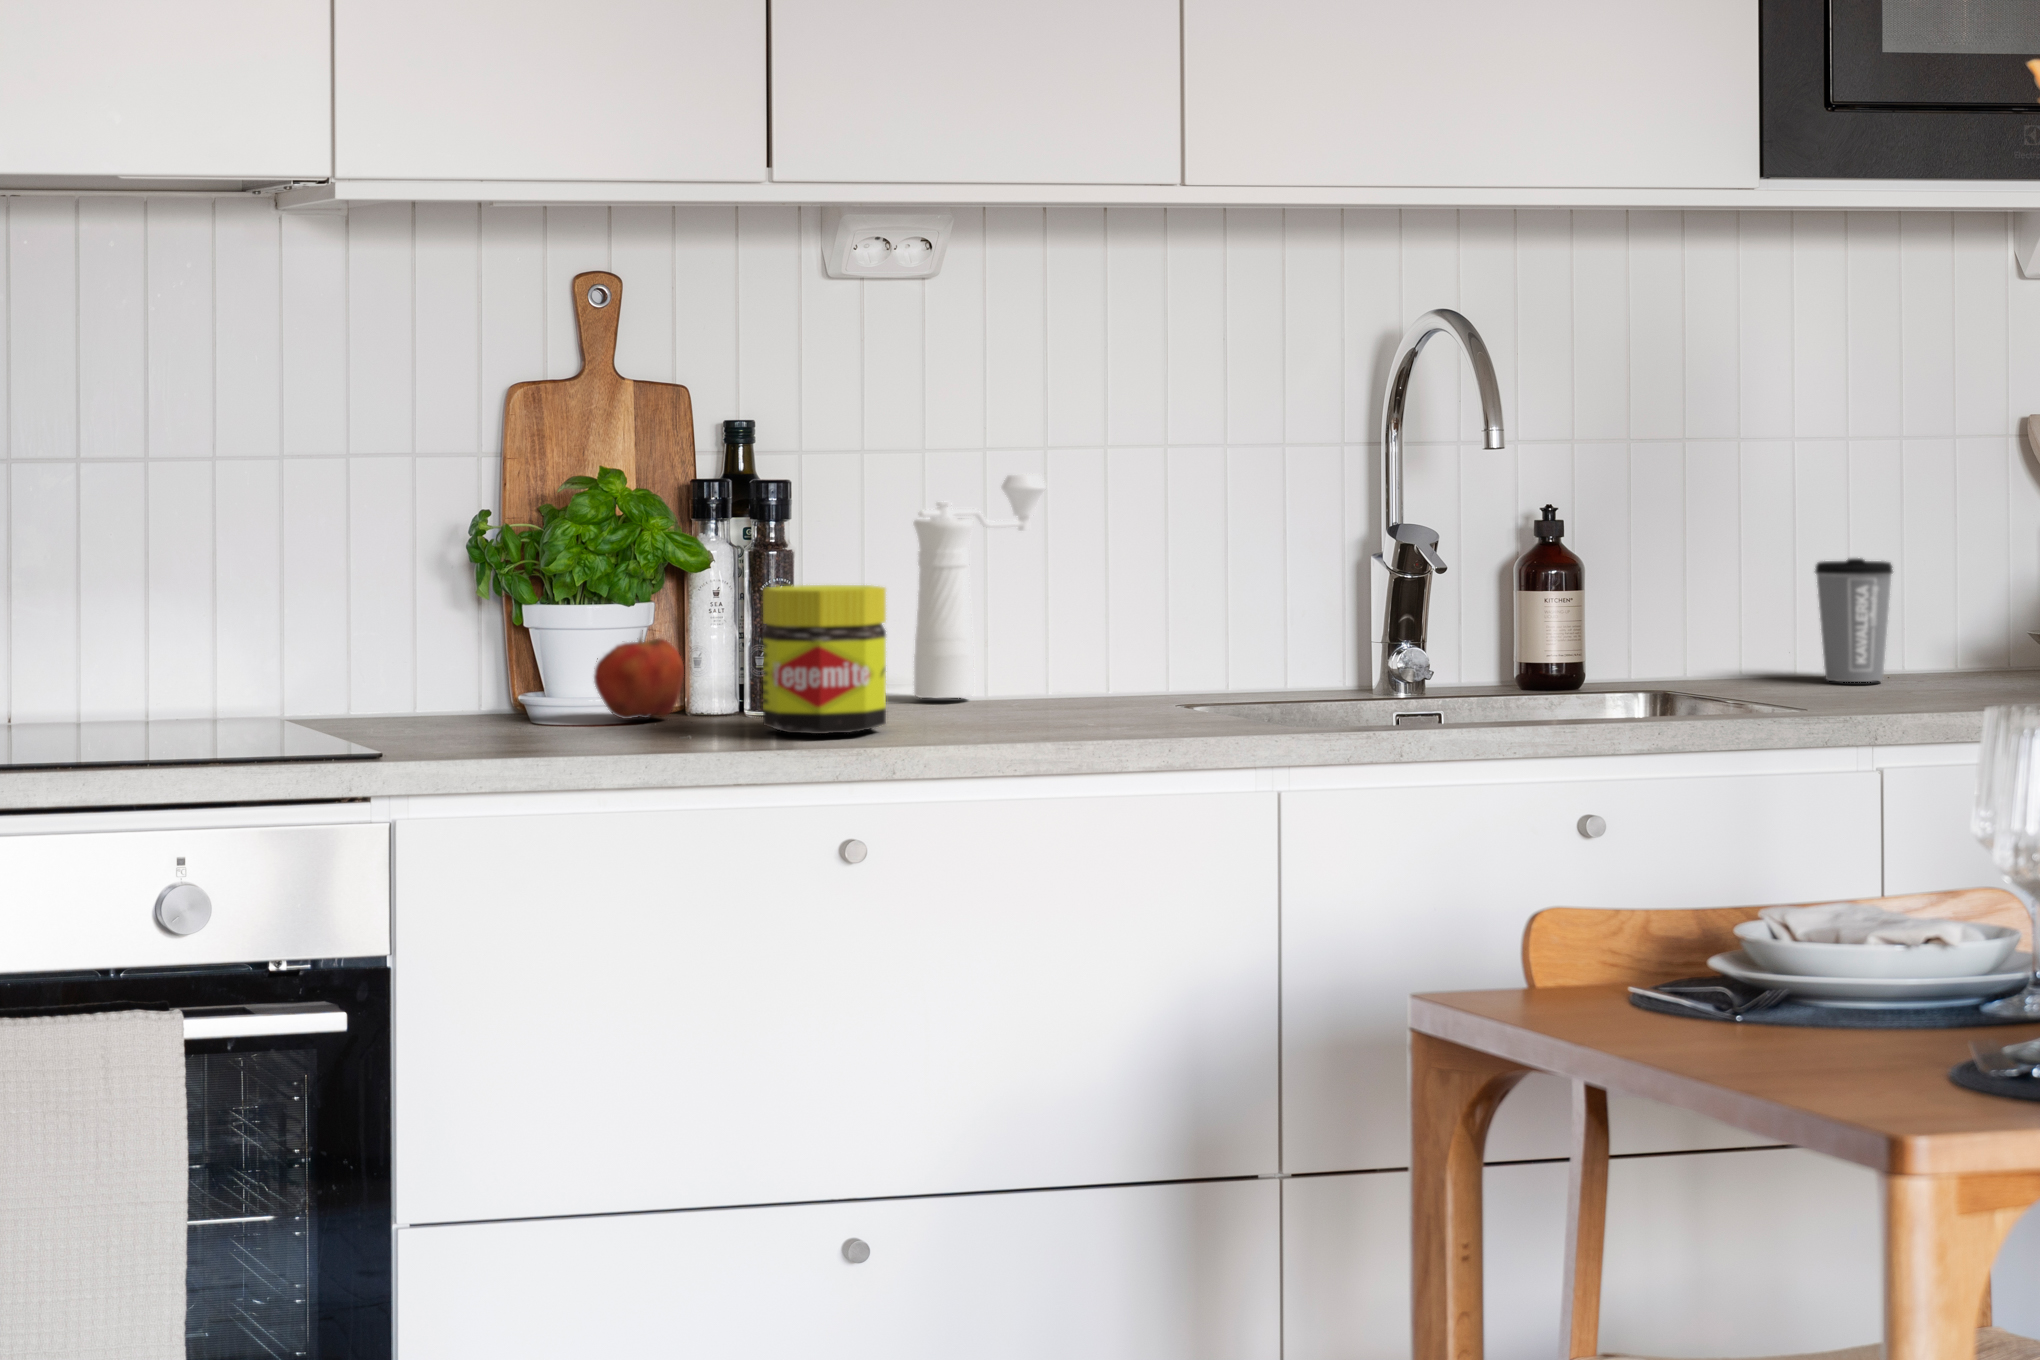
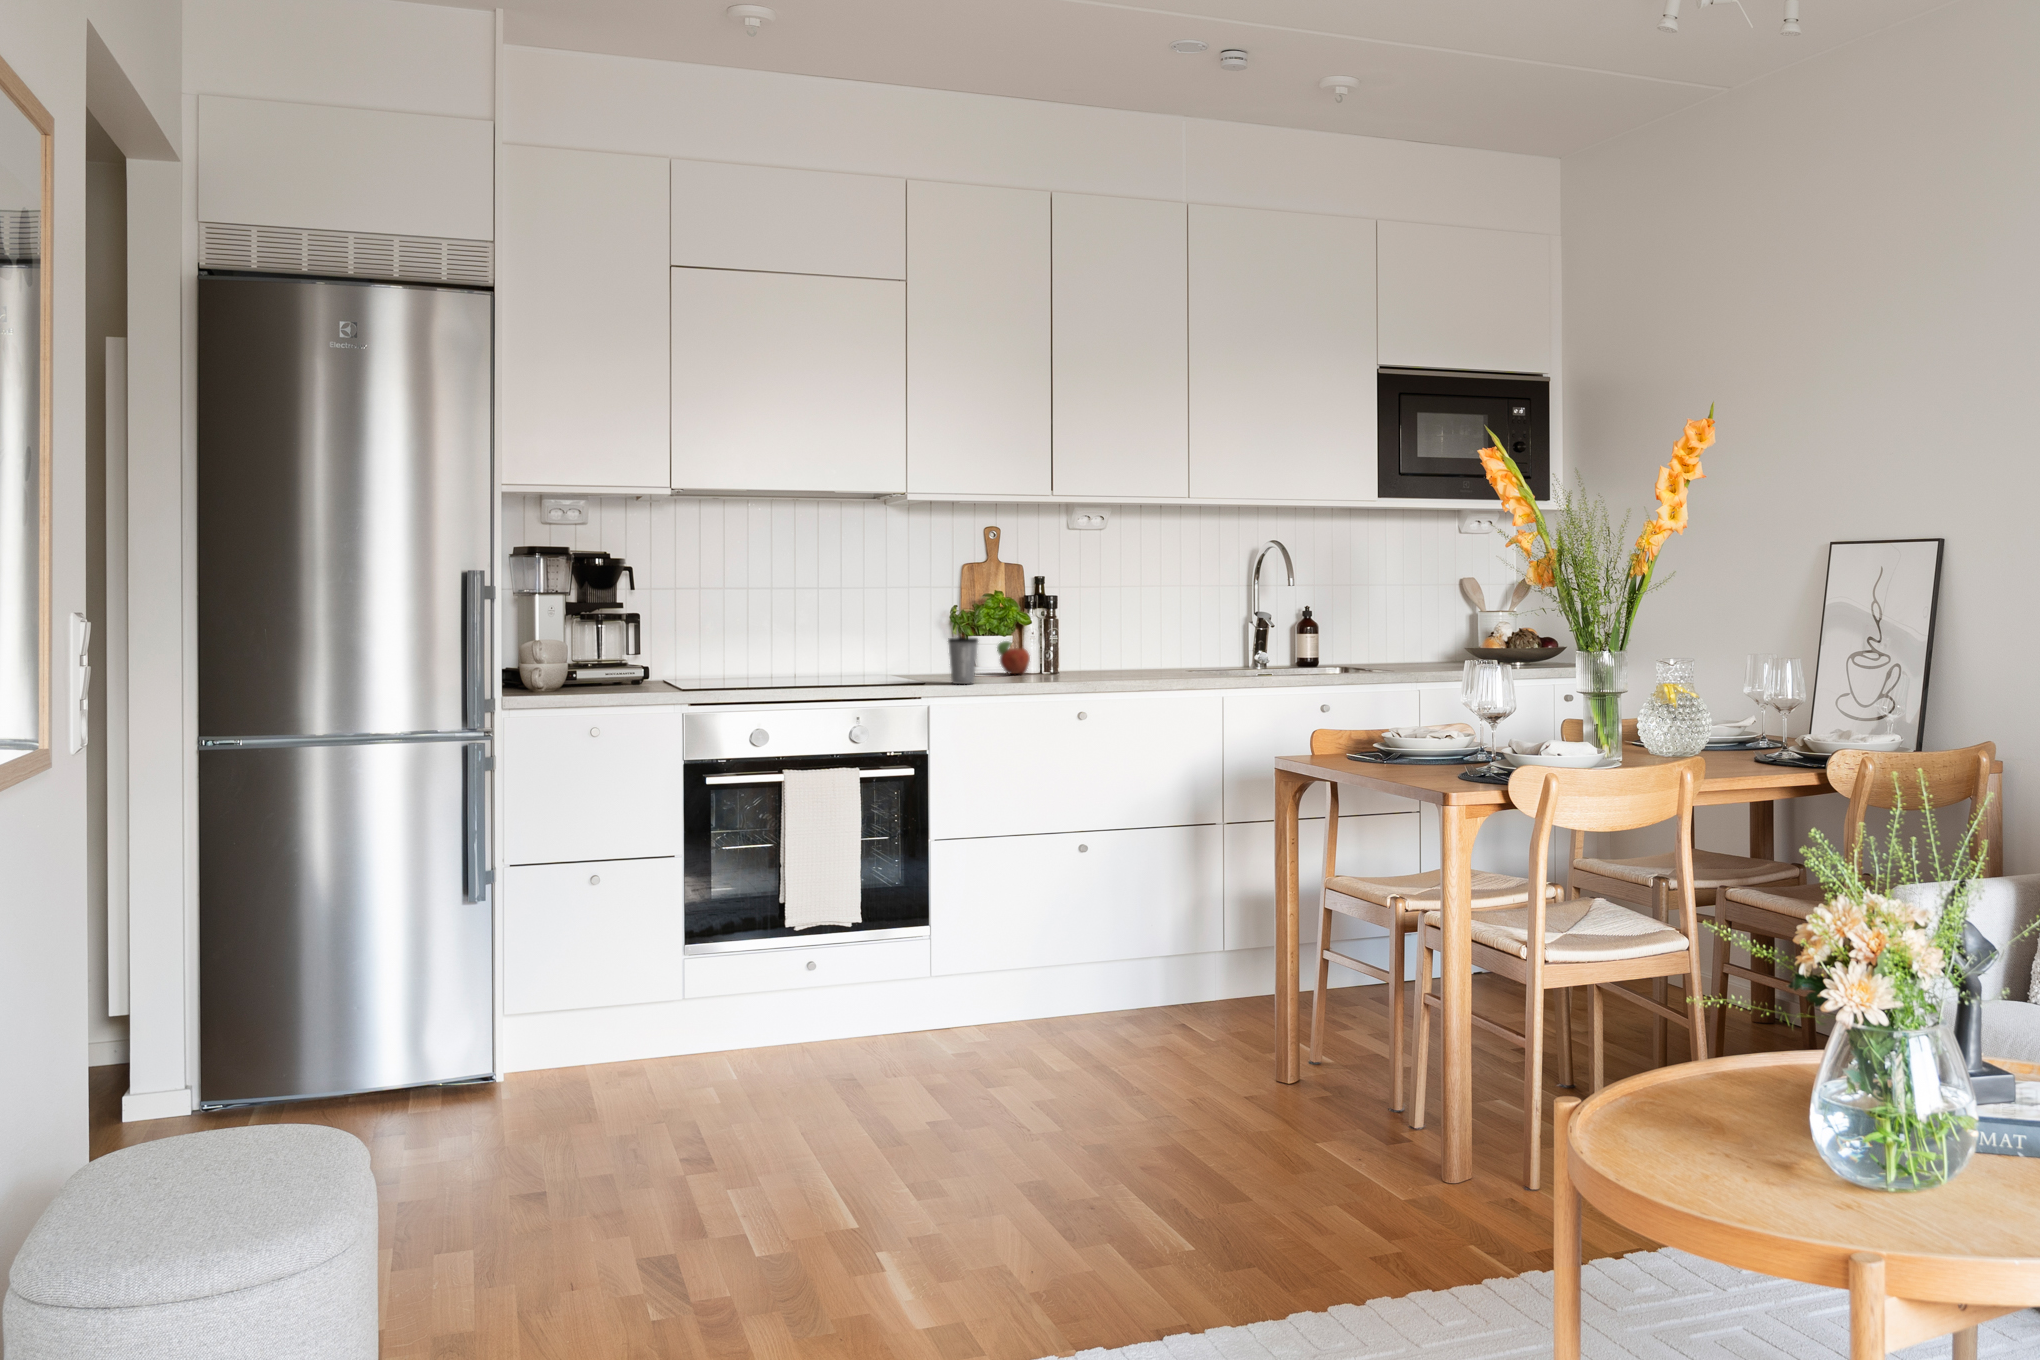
pepper mill: present [914,474,1046,698] -> none [1101,594,1142,669]
coffee cup: present [1815,558,1893,682] -> present [948,636,978,684]
jar: present [763,585,886,734] -> none [1060,630,1101,678]

